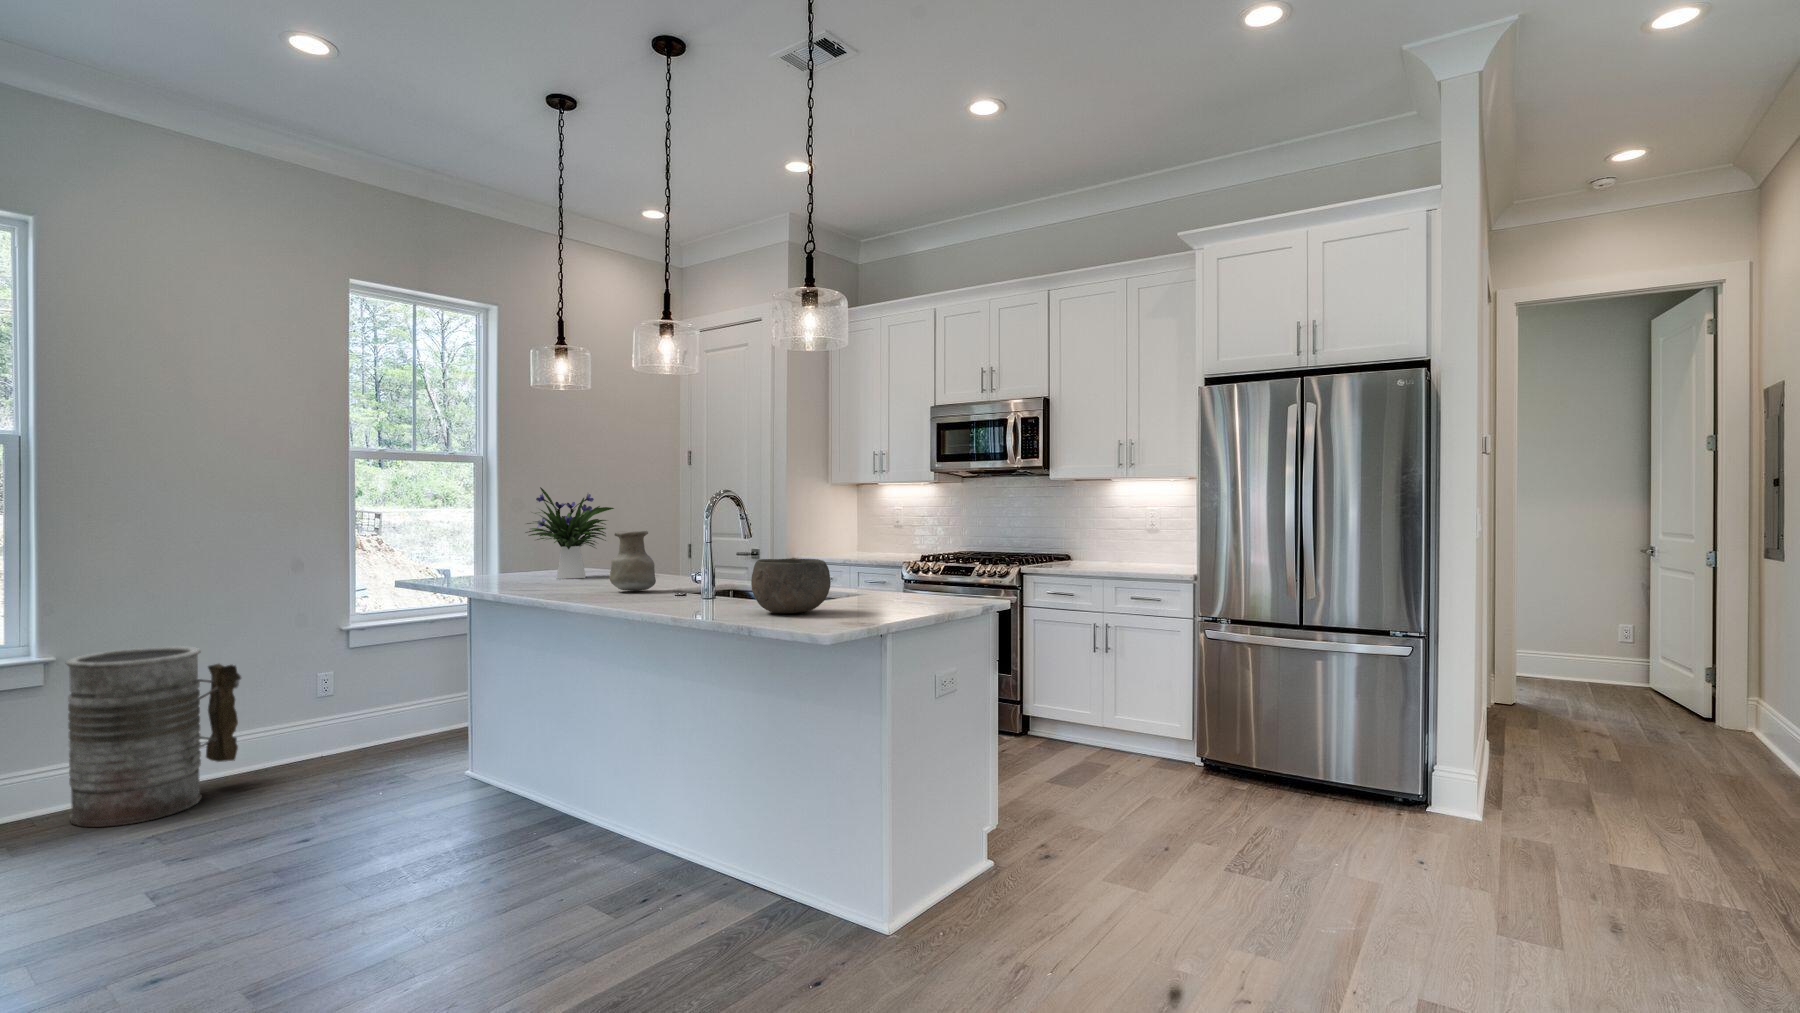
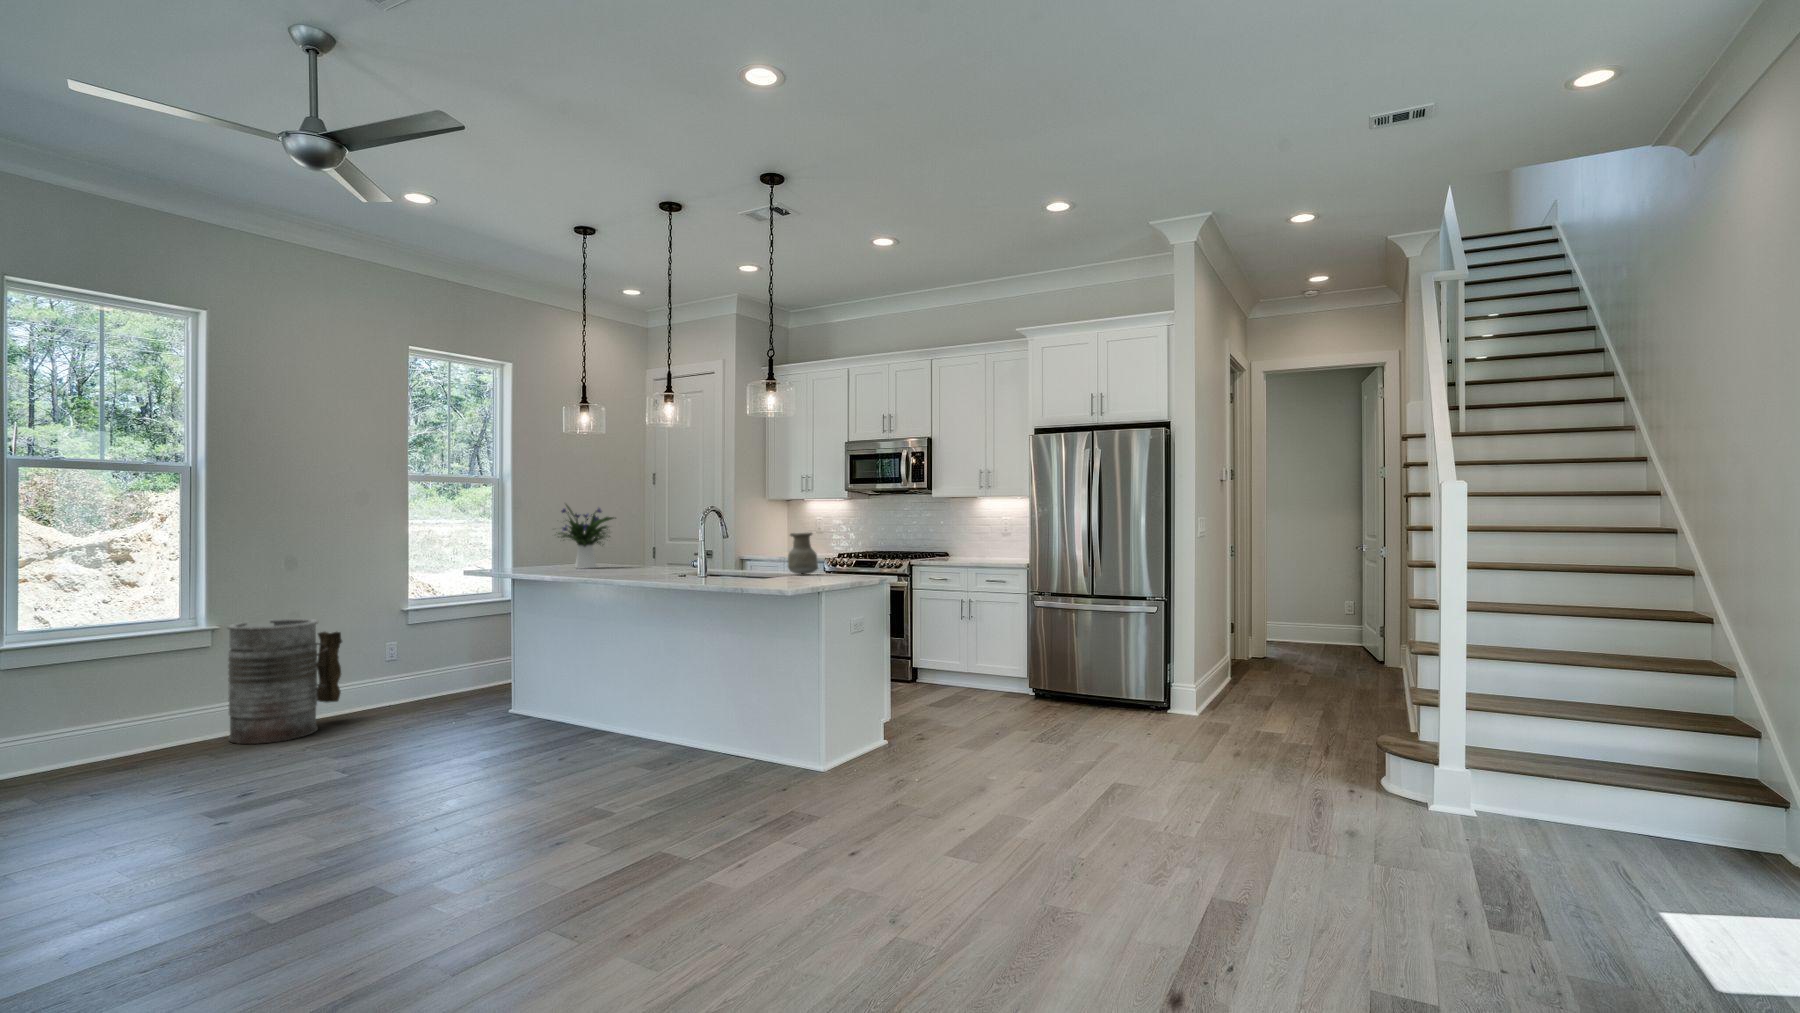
vase: present [610,531,656,591] -> present [788,532,818,574]
bowl: present [751,558,831,614] -> none [736,548,786,581]

